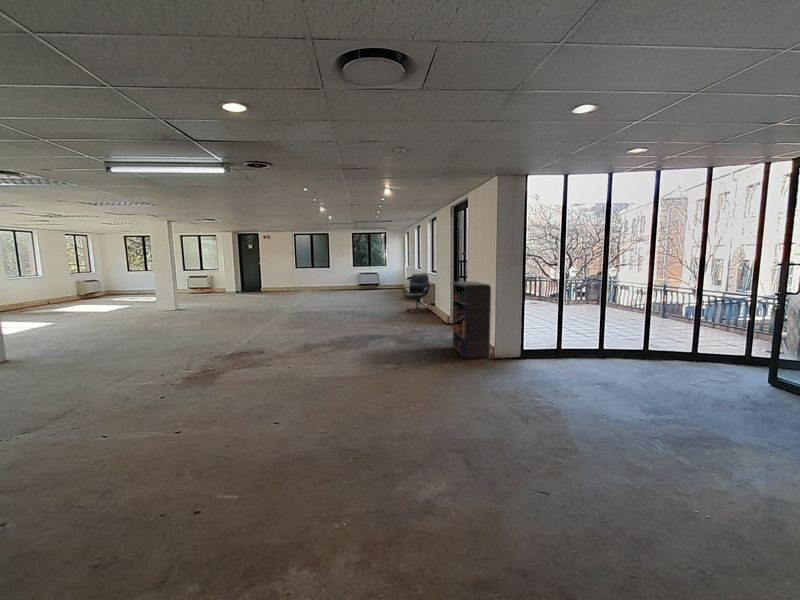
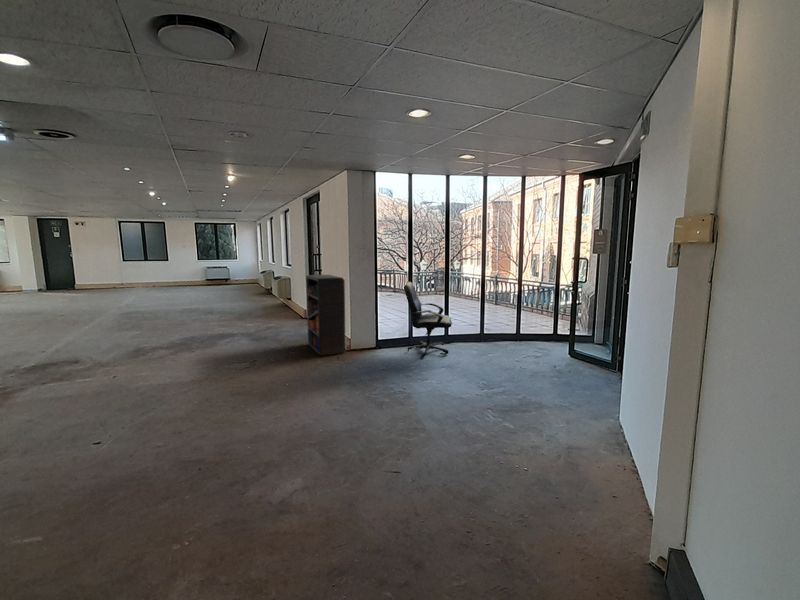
office chair: present [403,273,430,312] -> present [404,281,452,357]

